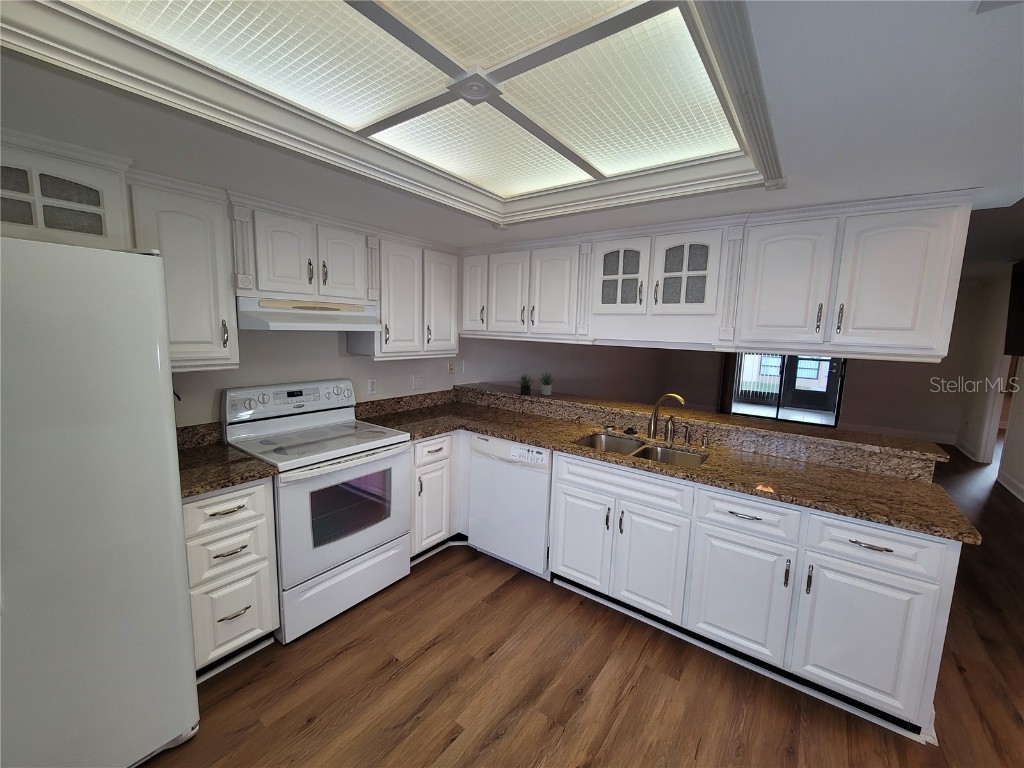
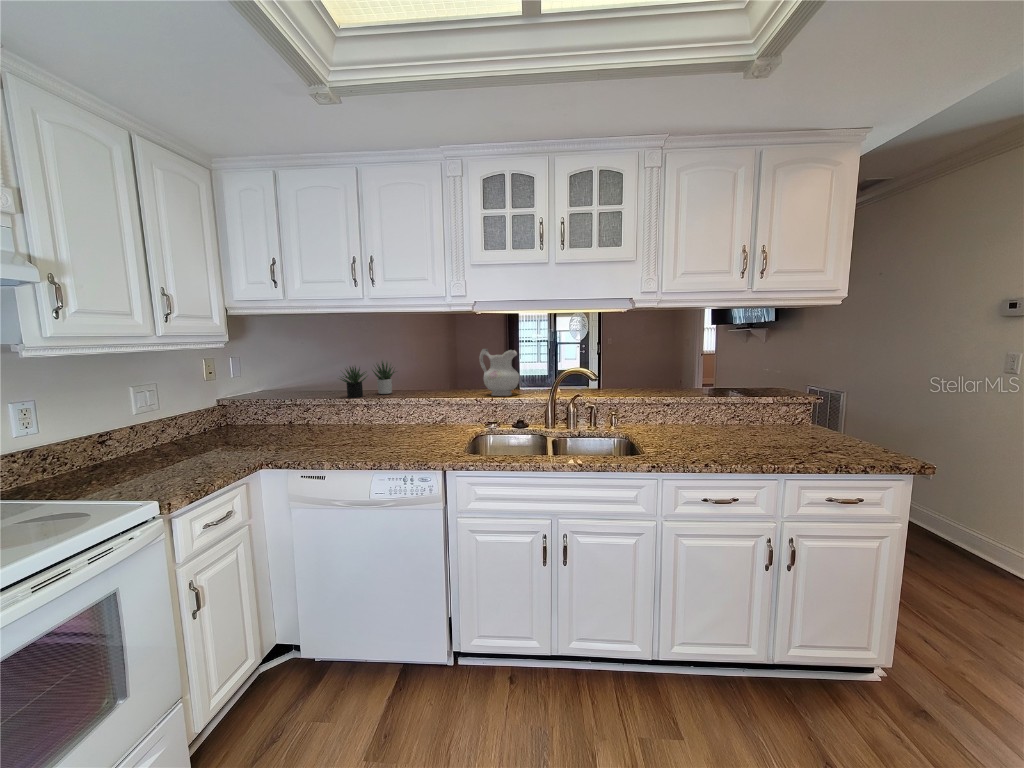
ceramic pitcher: none [606,371,634,408] -> present [480,349,519,396]

